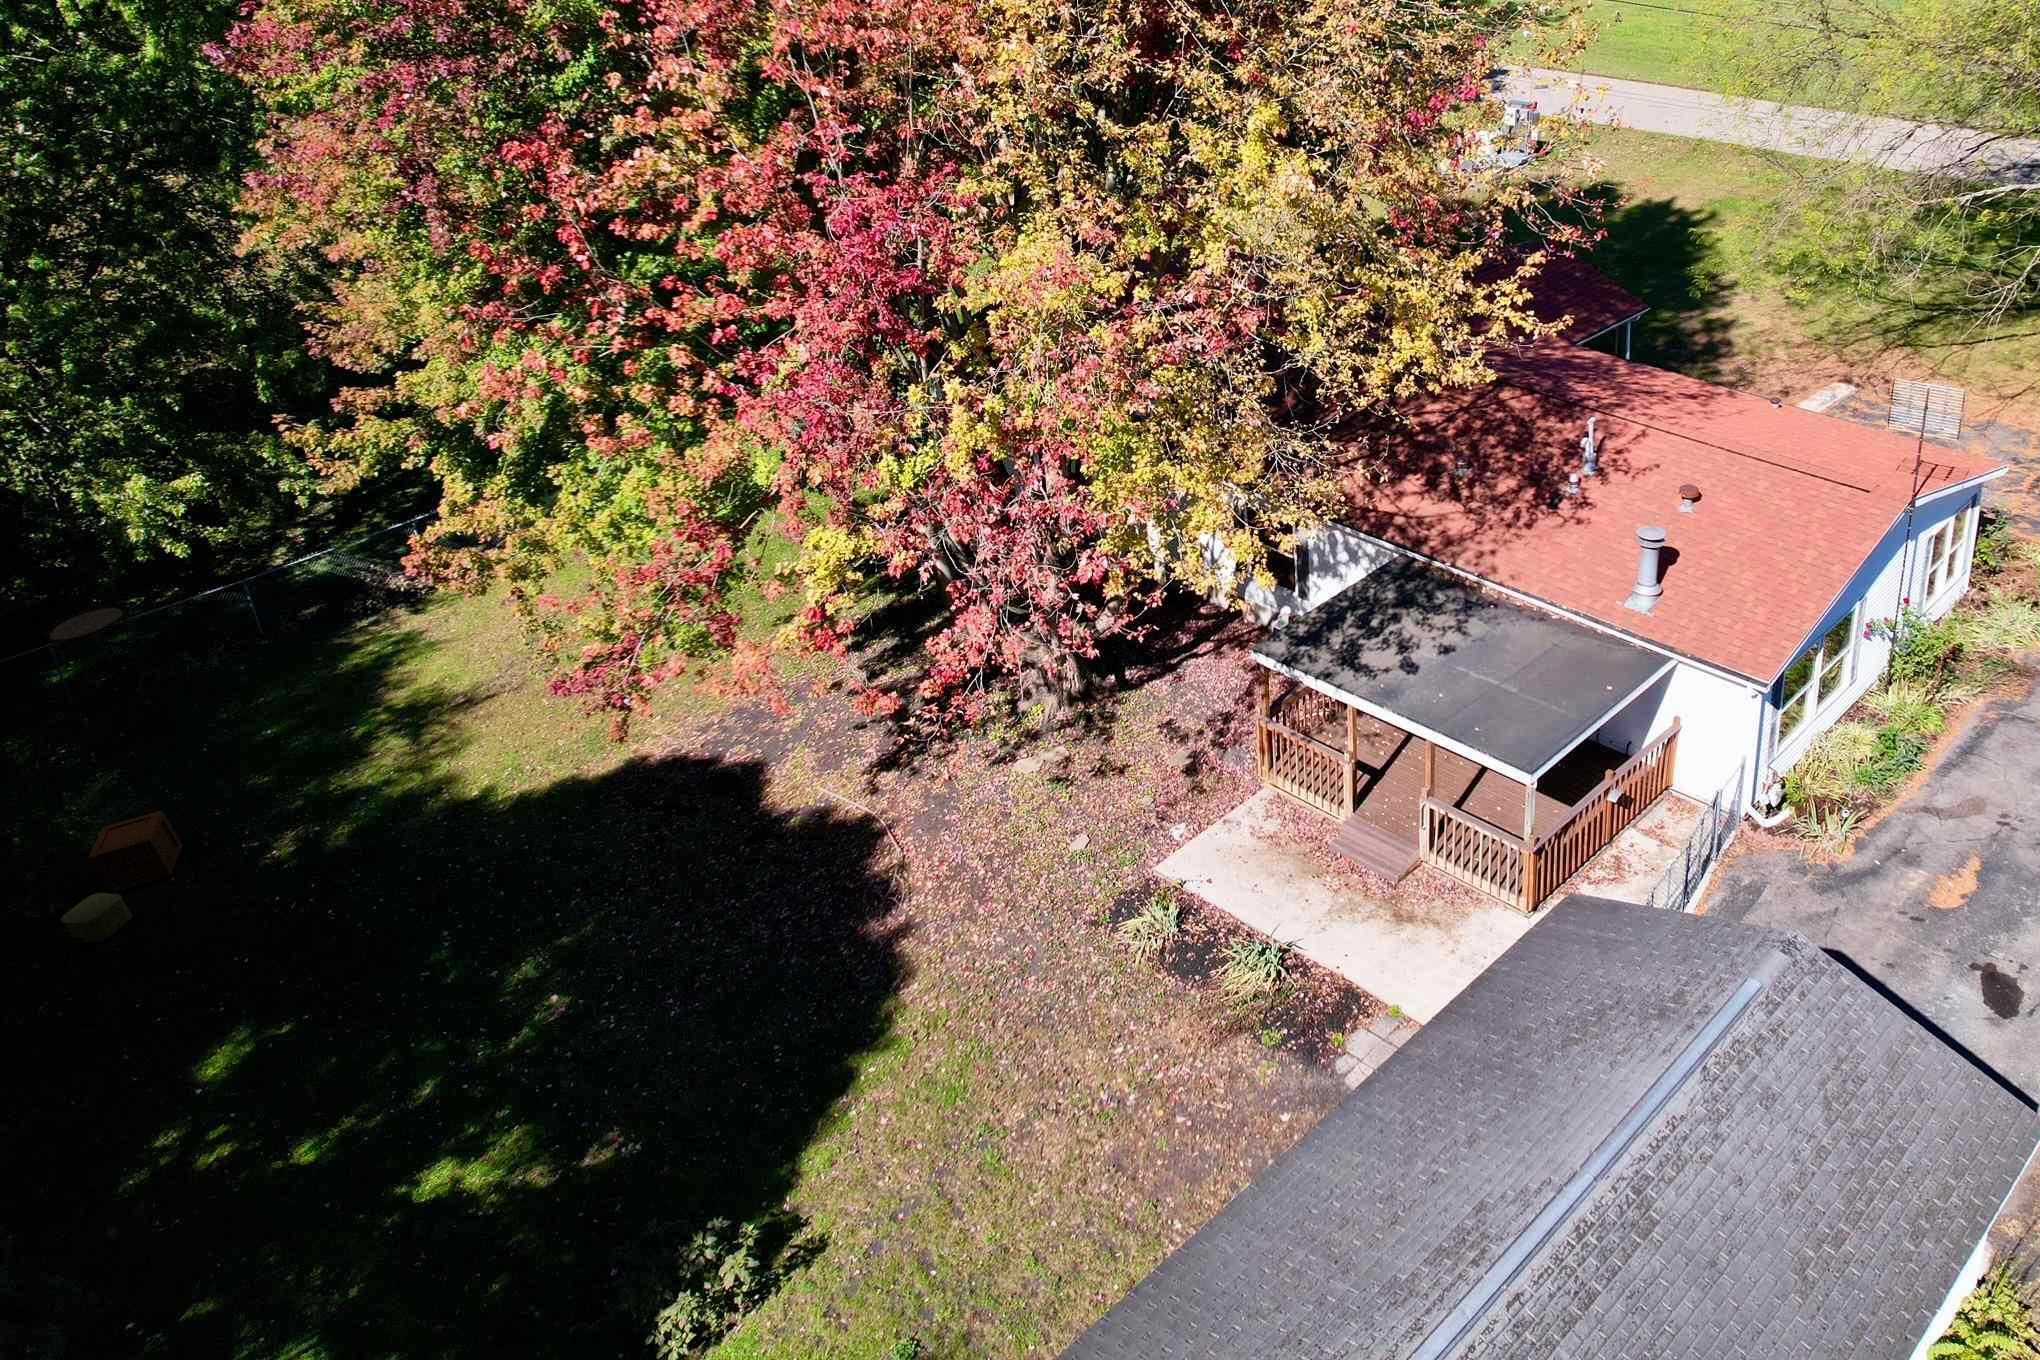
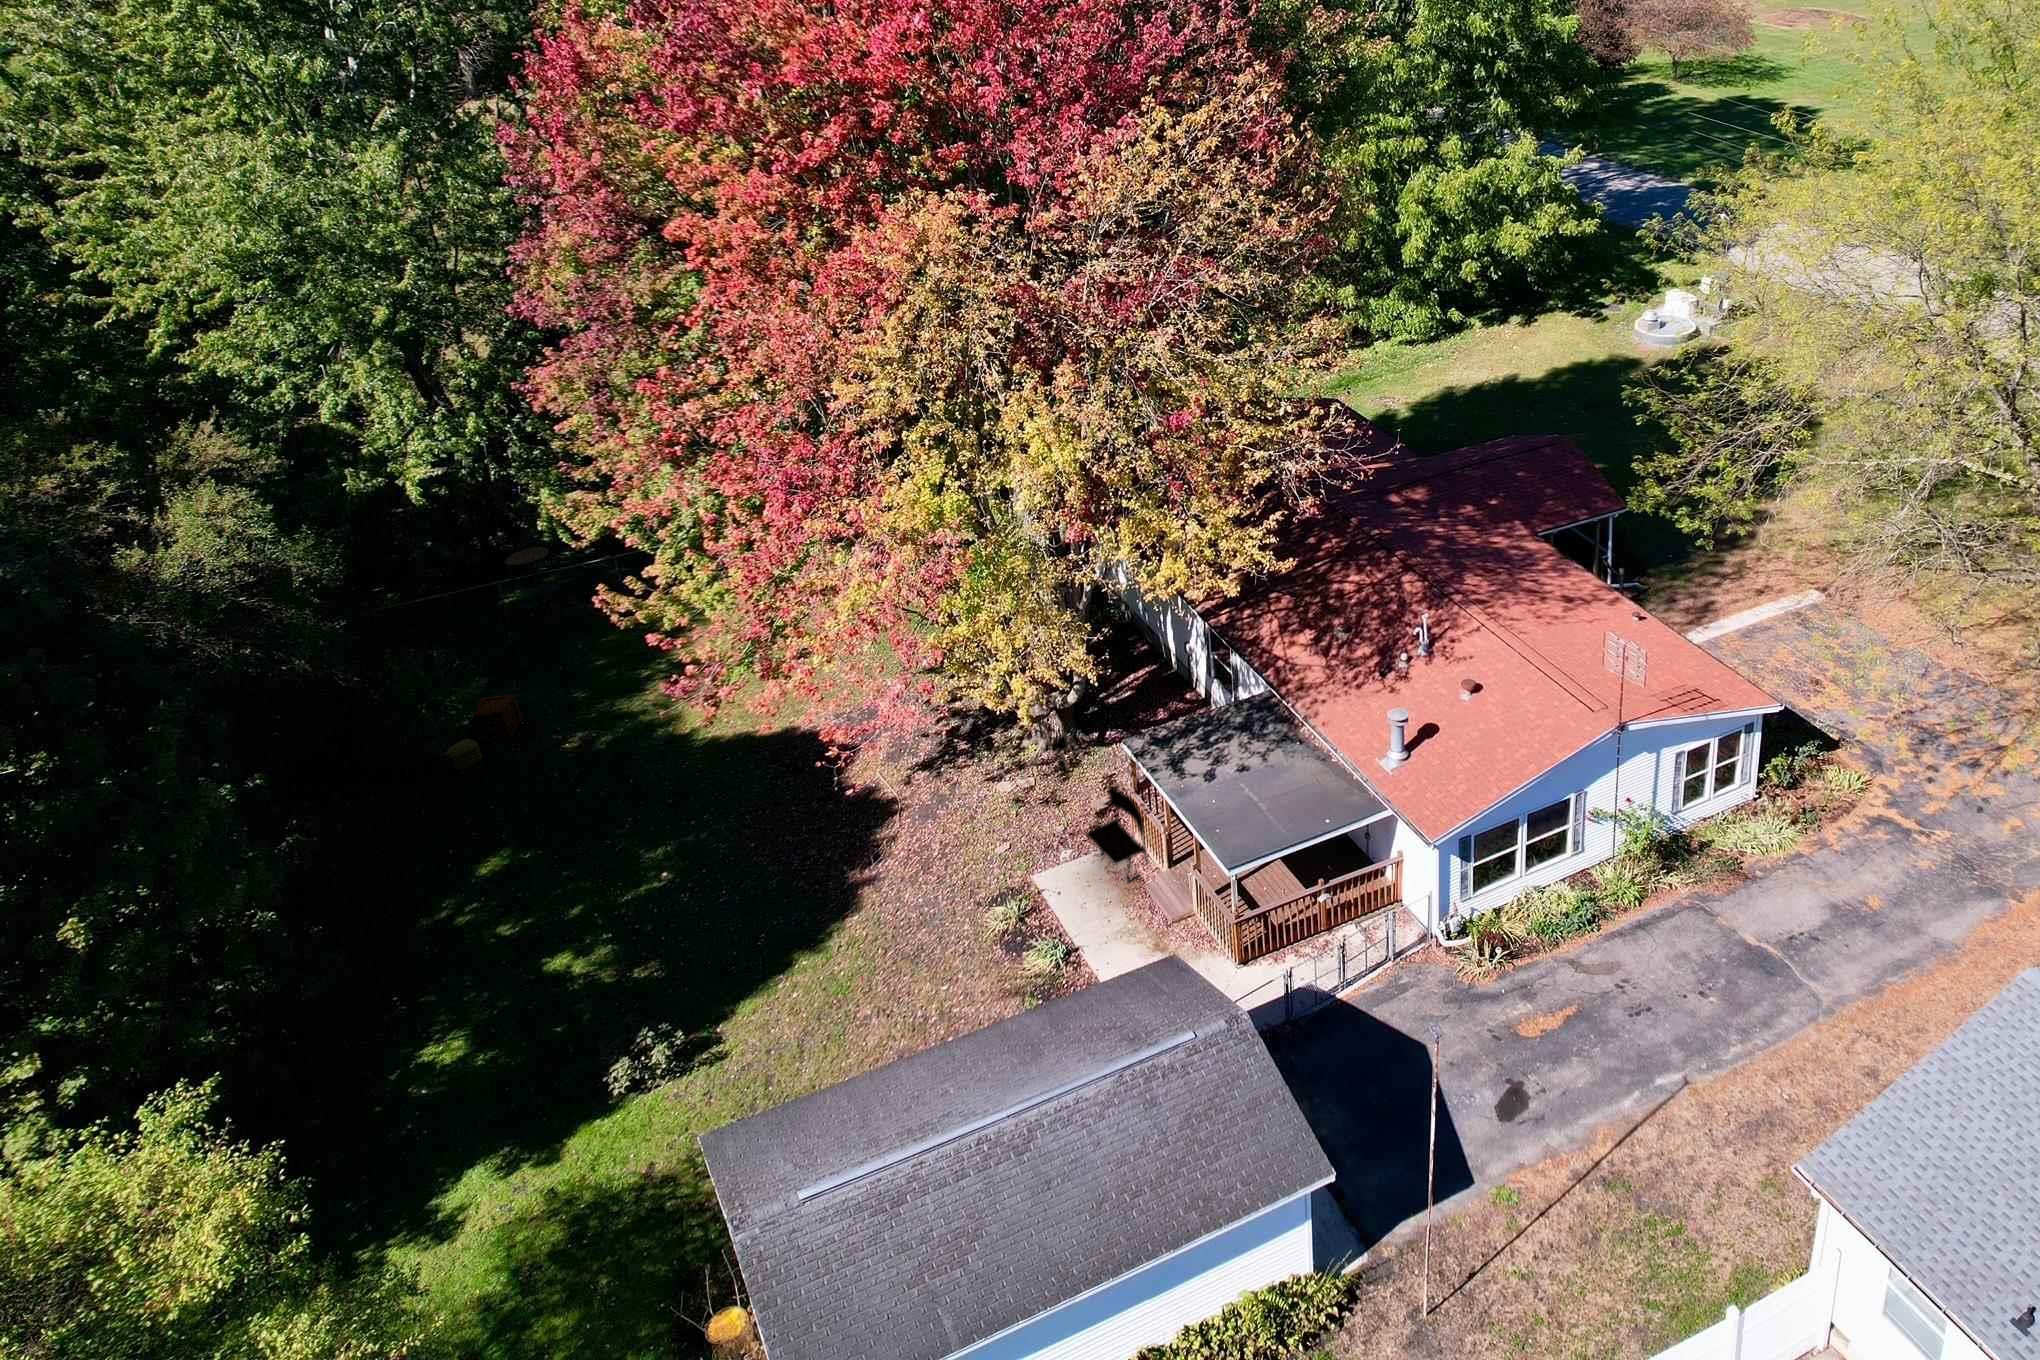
bench: none [1198,721,1295,839] -> present [1086,788,1148,882]

